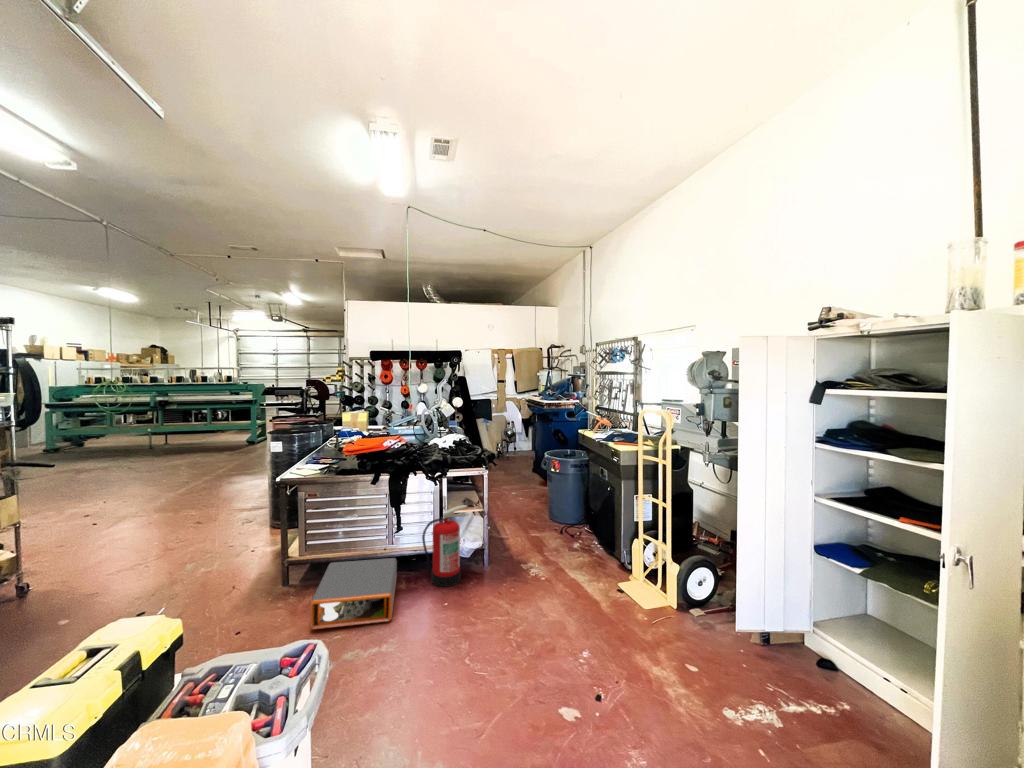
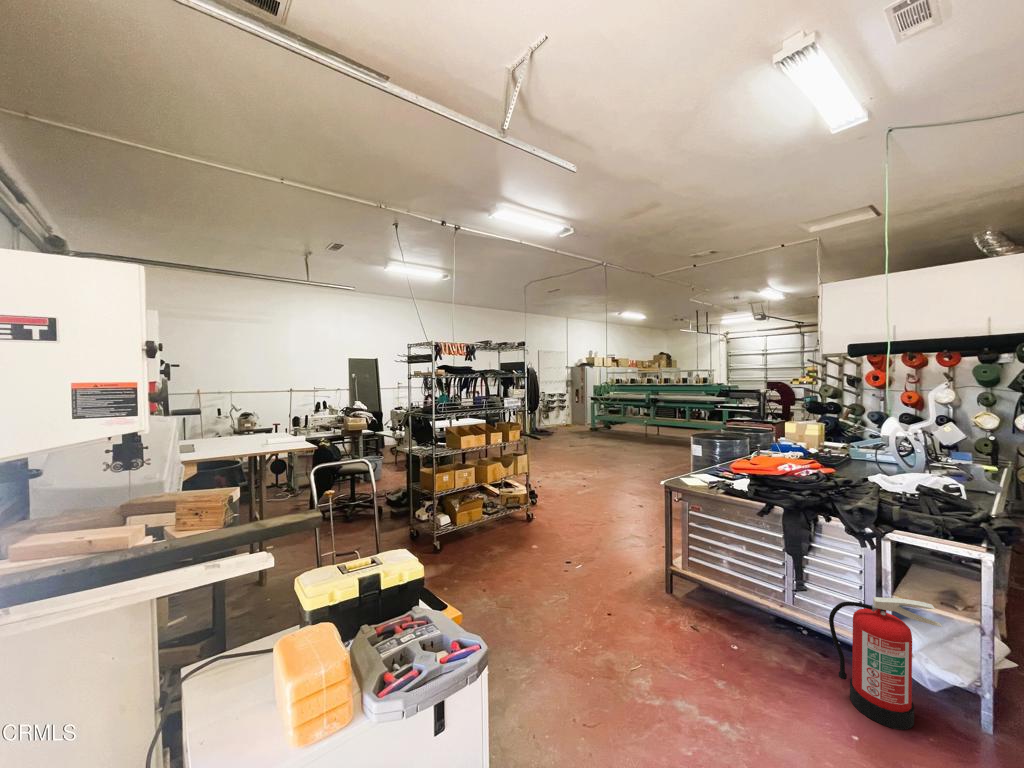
storage box: present [310,558,397,629] -> none [663,590,794,703]

